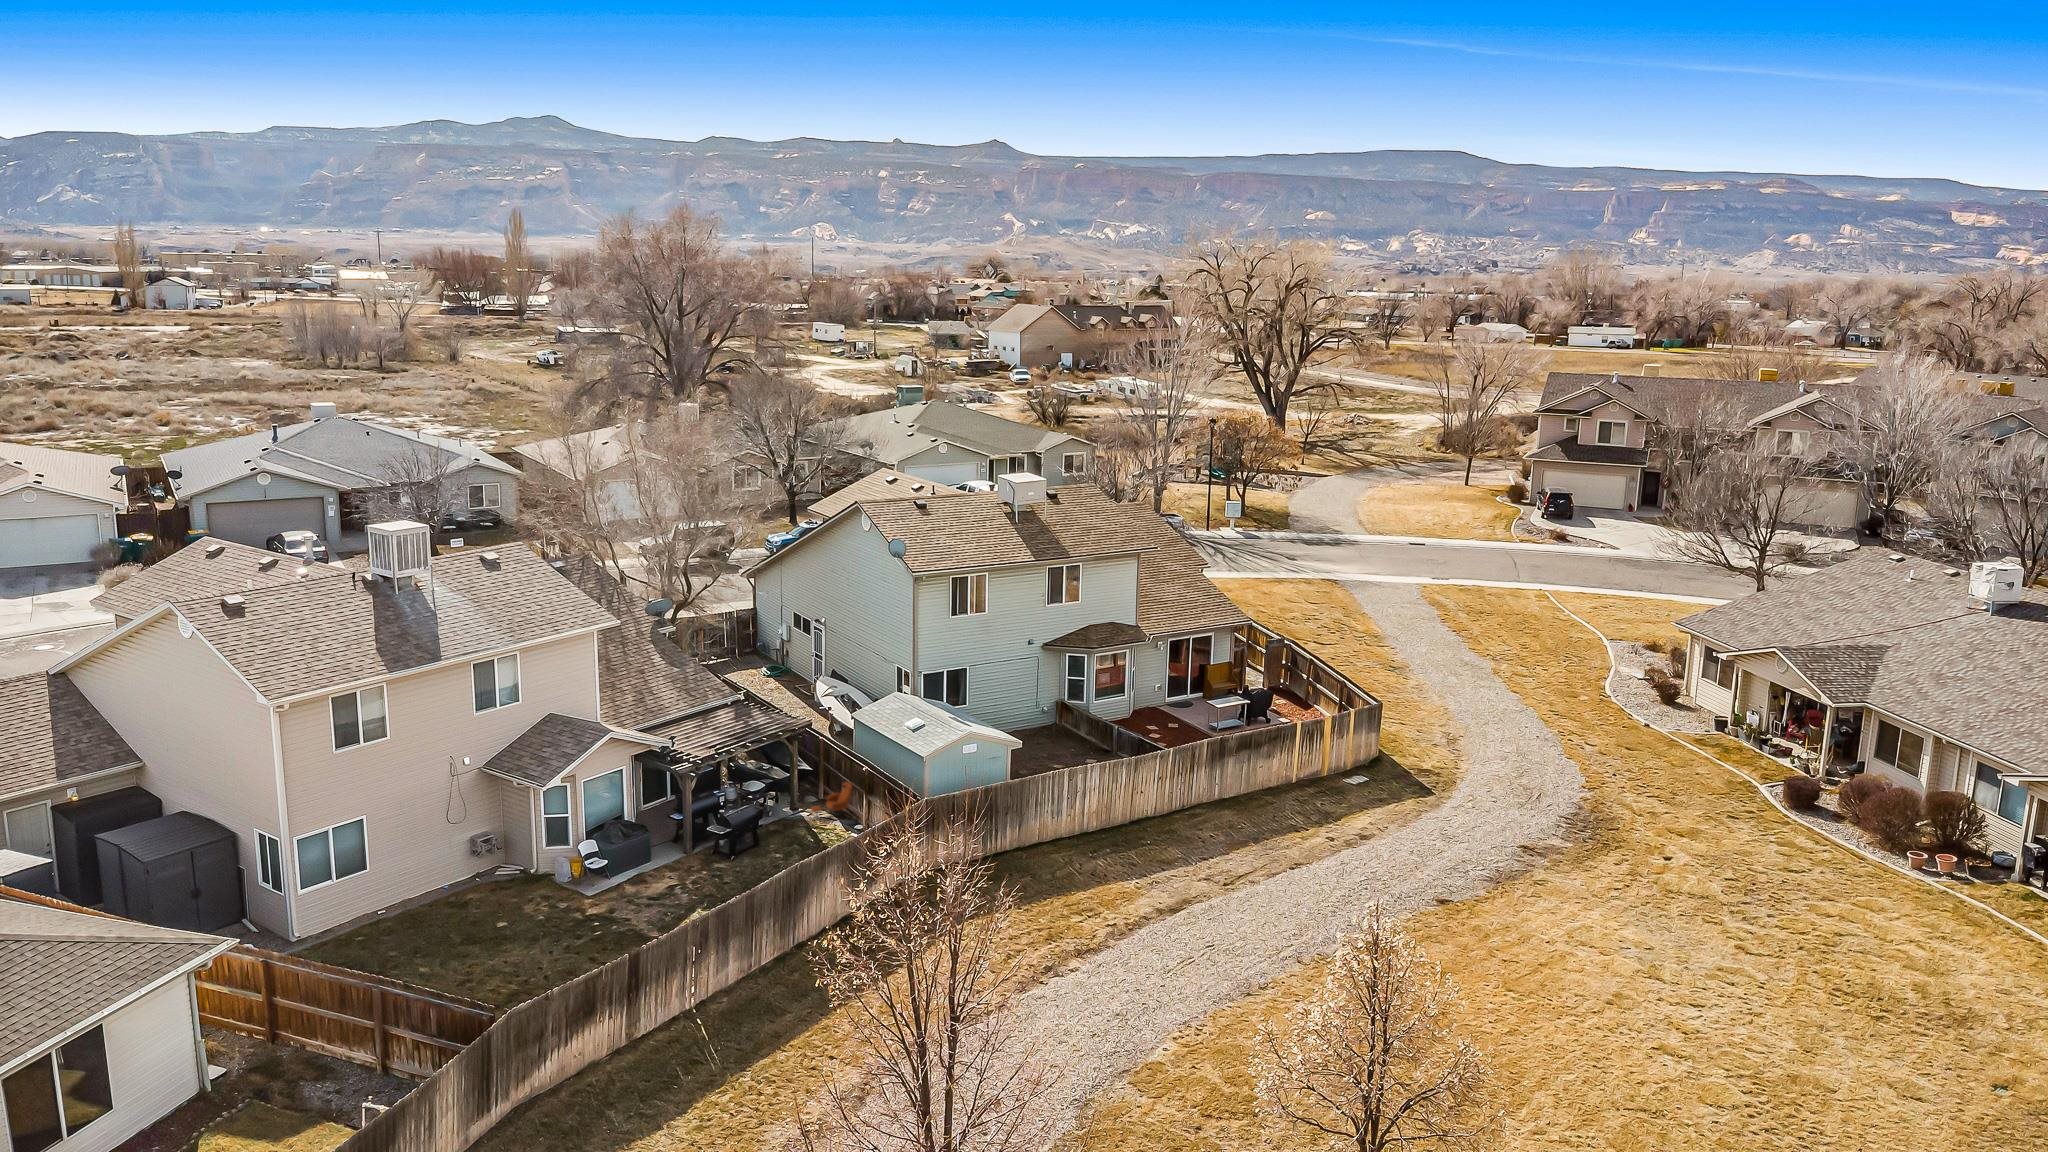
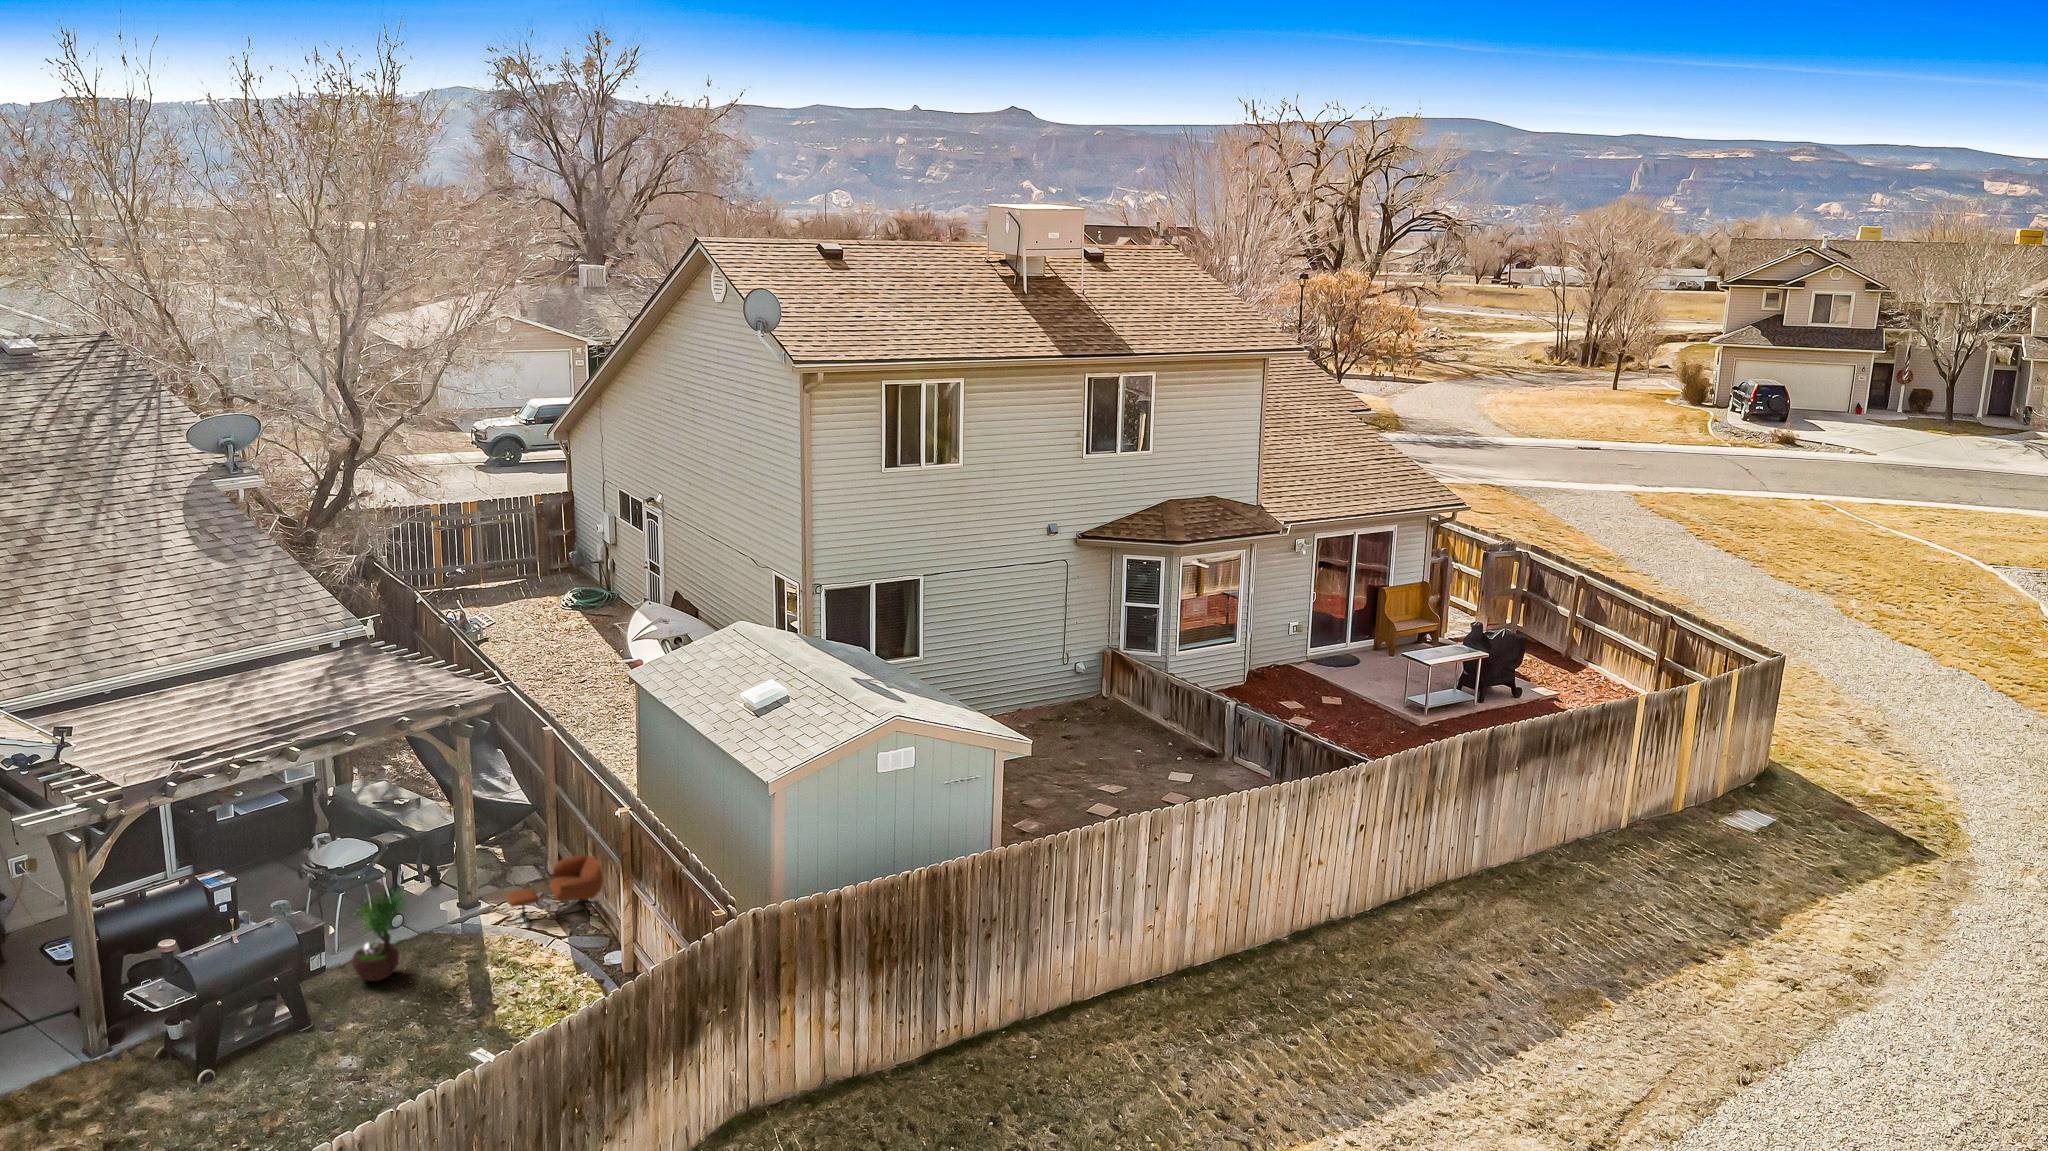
potted tree: none [761,802,783,839] -> present [353,892,406,981]

